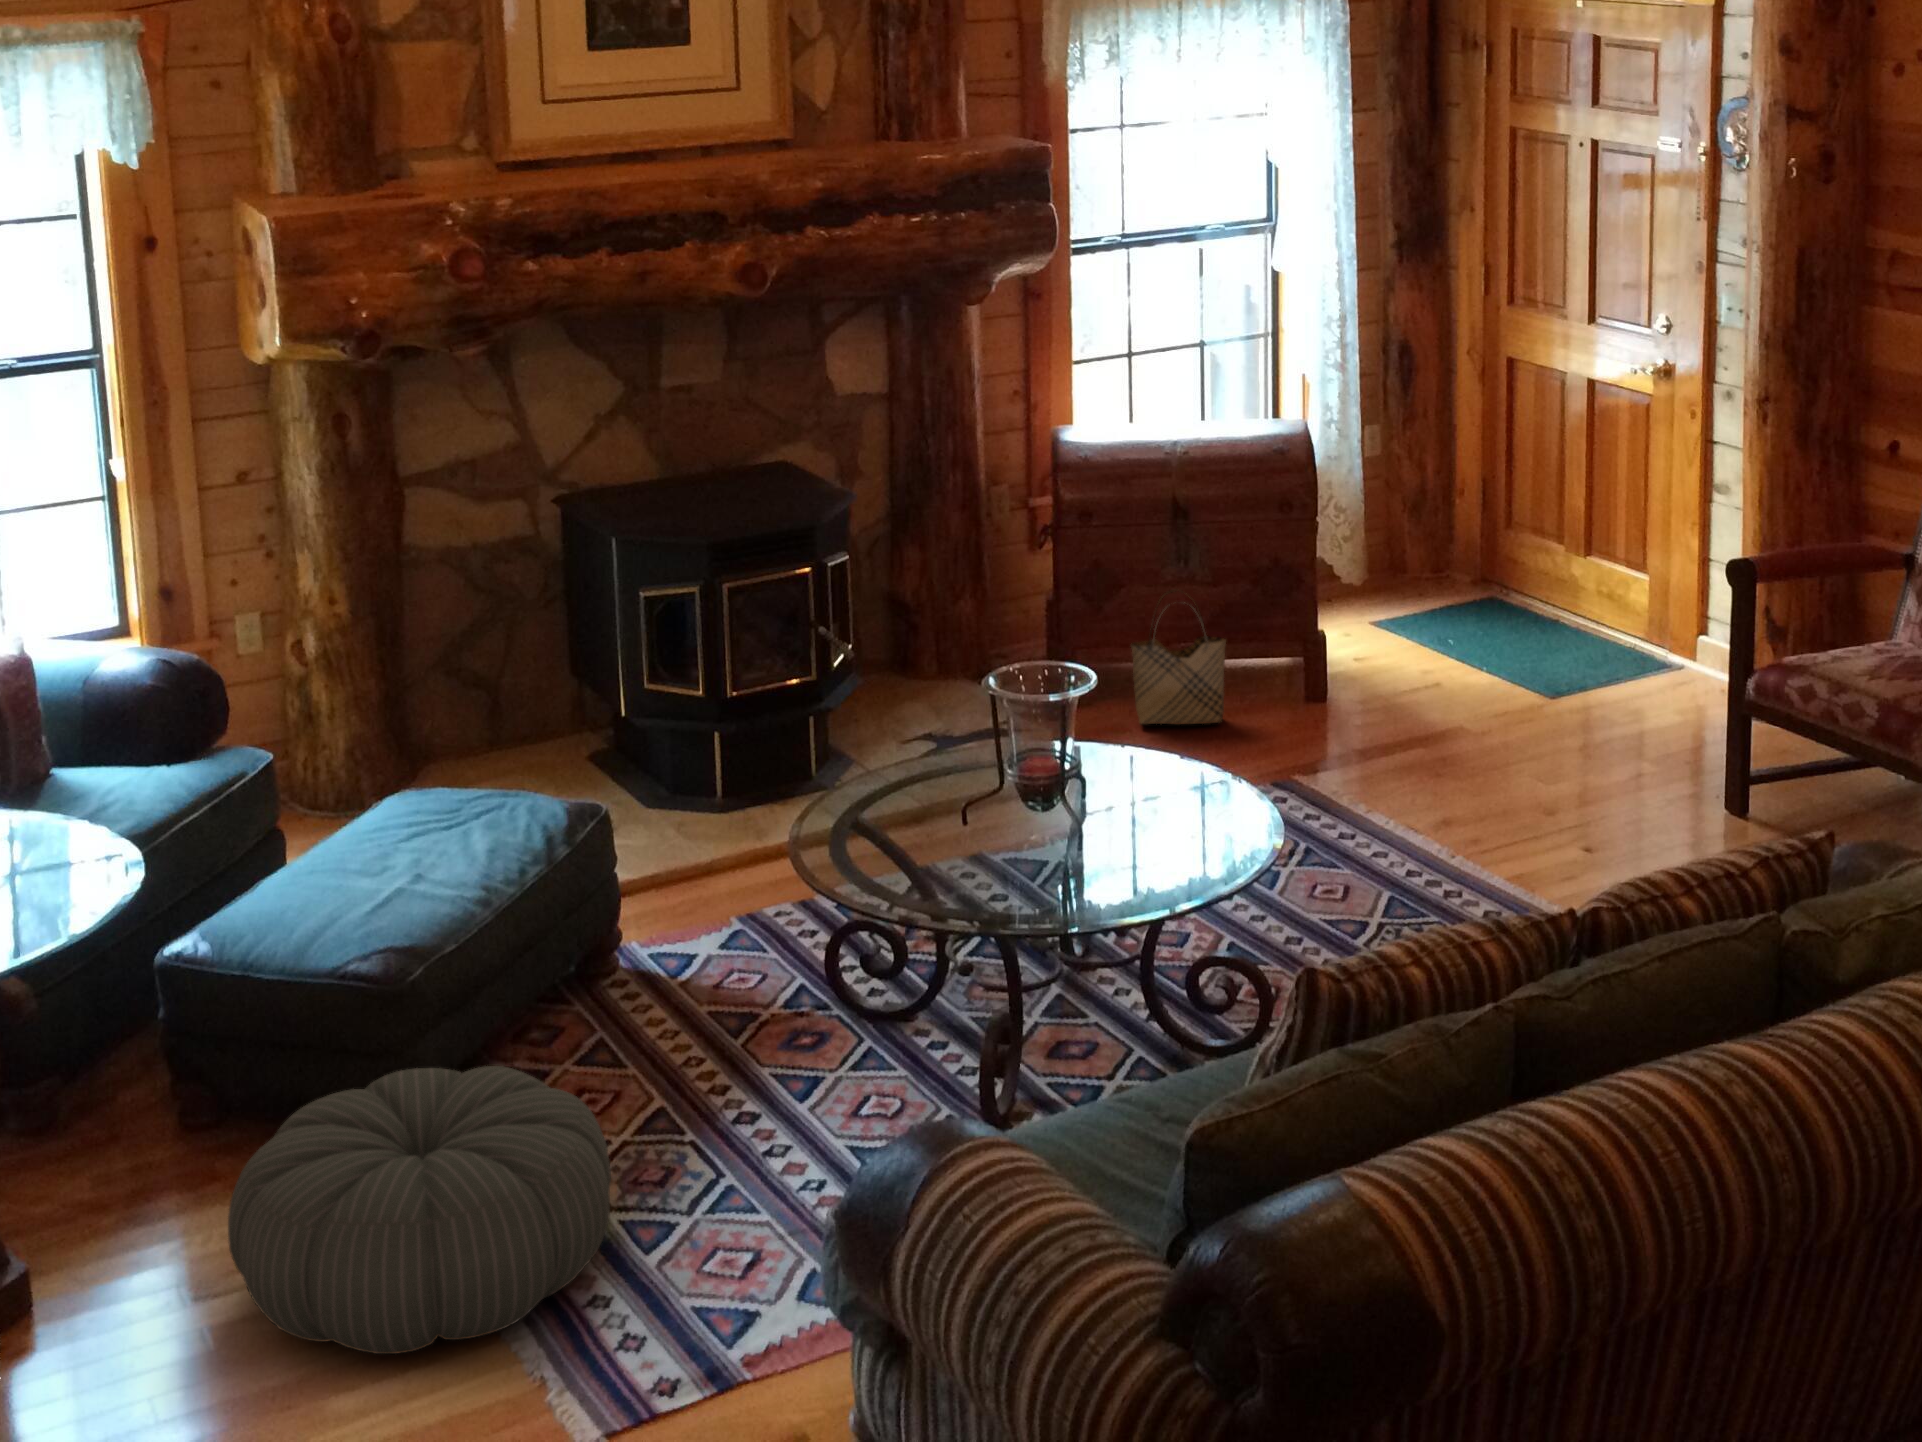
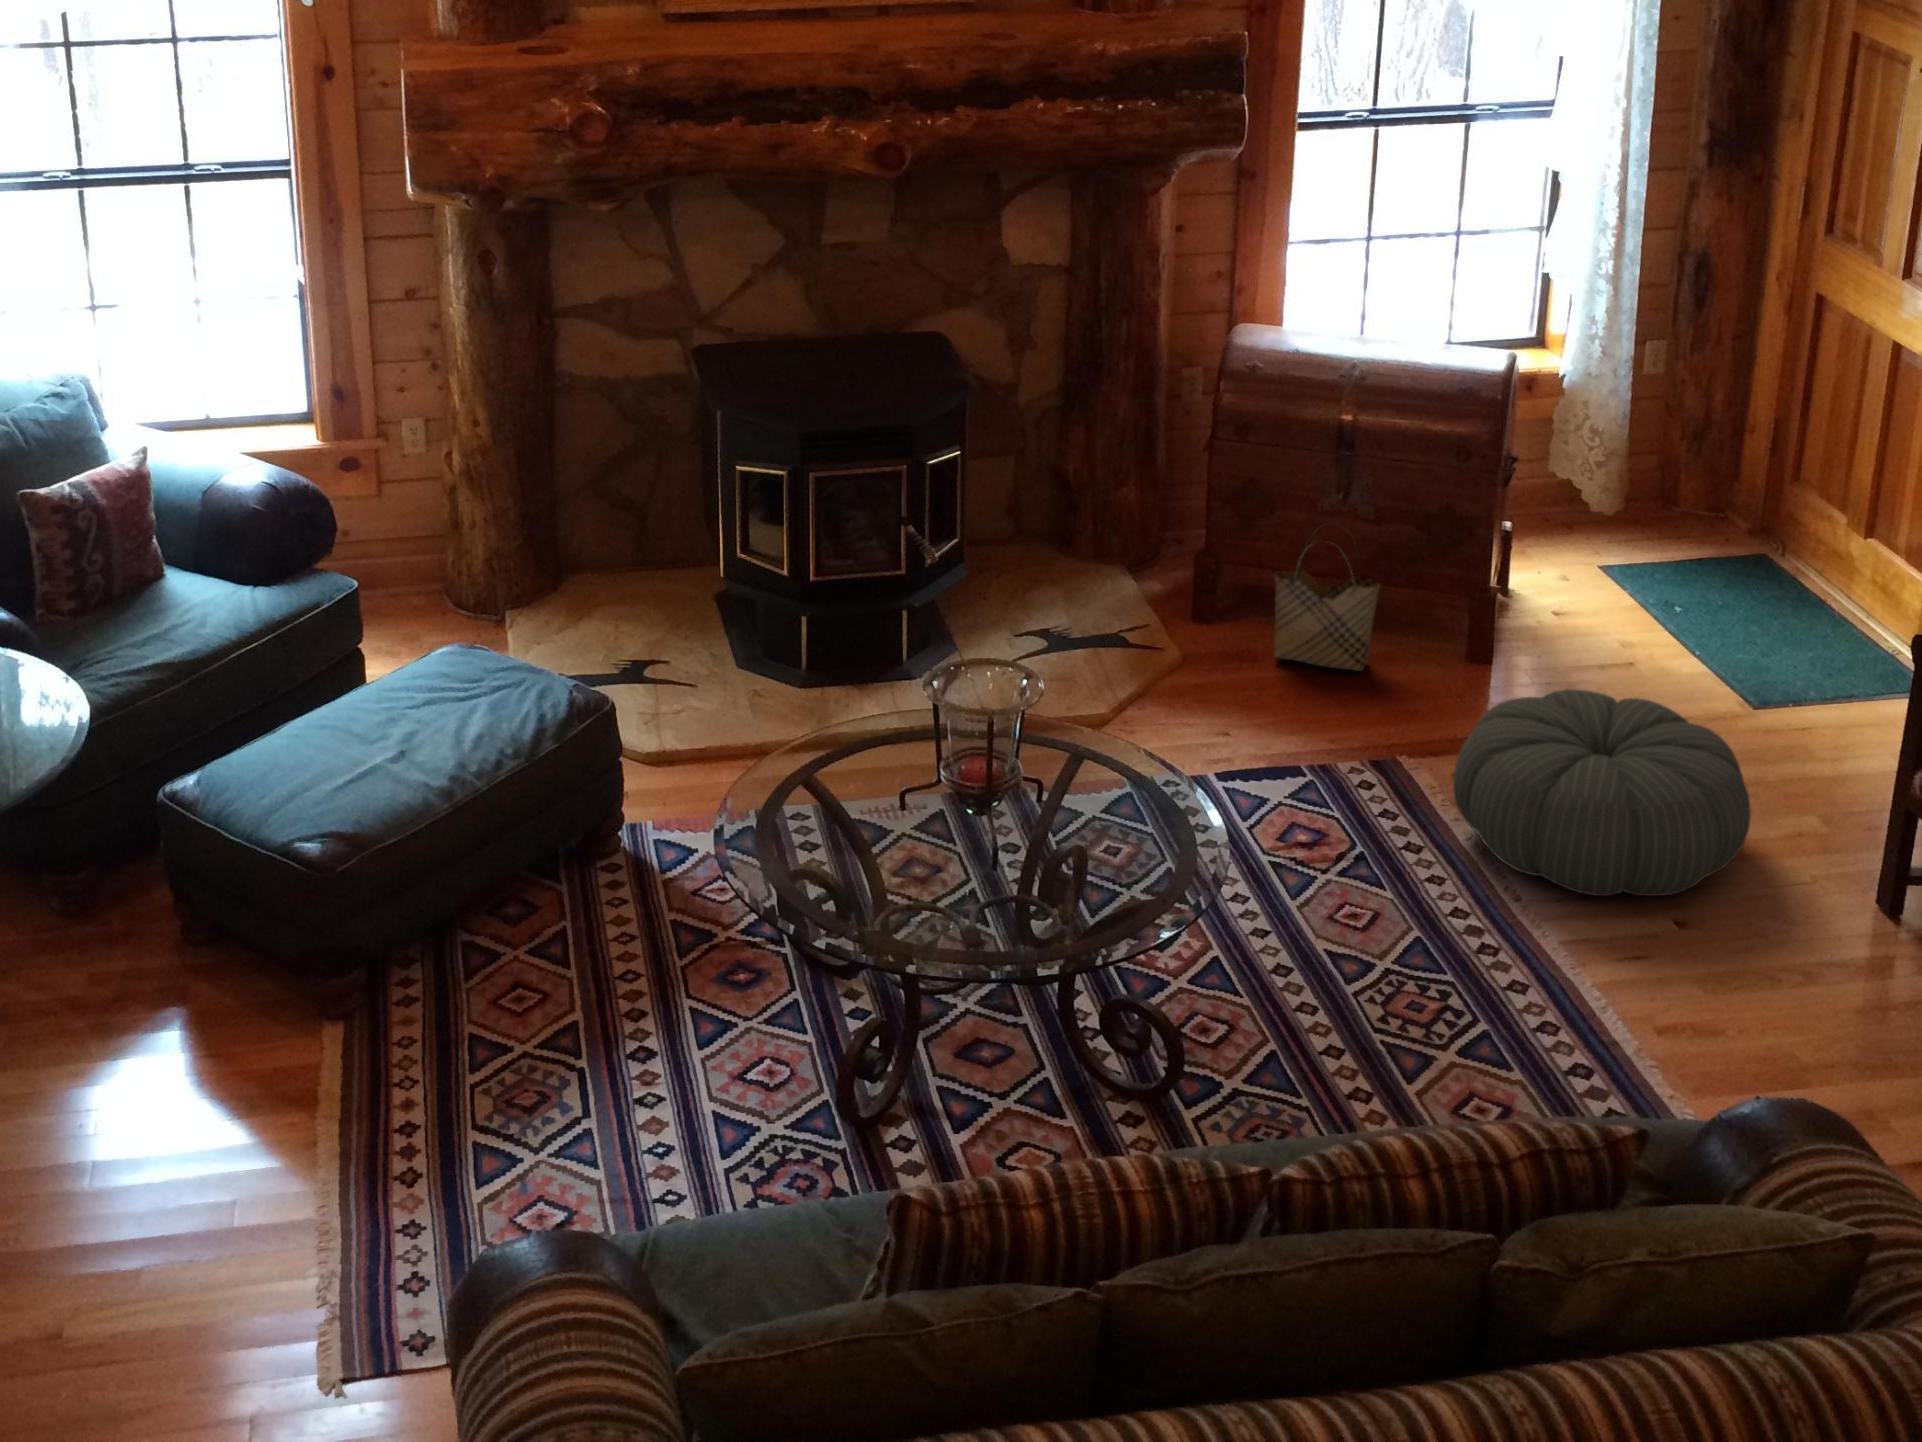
pouf: present [228,1066,611,1354] -> present [1453,689,1751,896]

